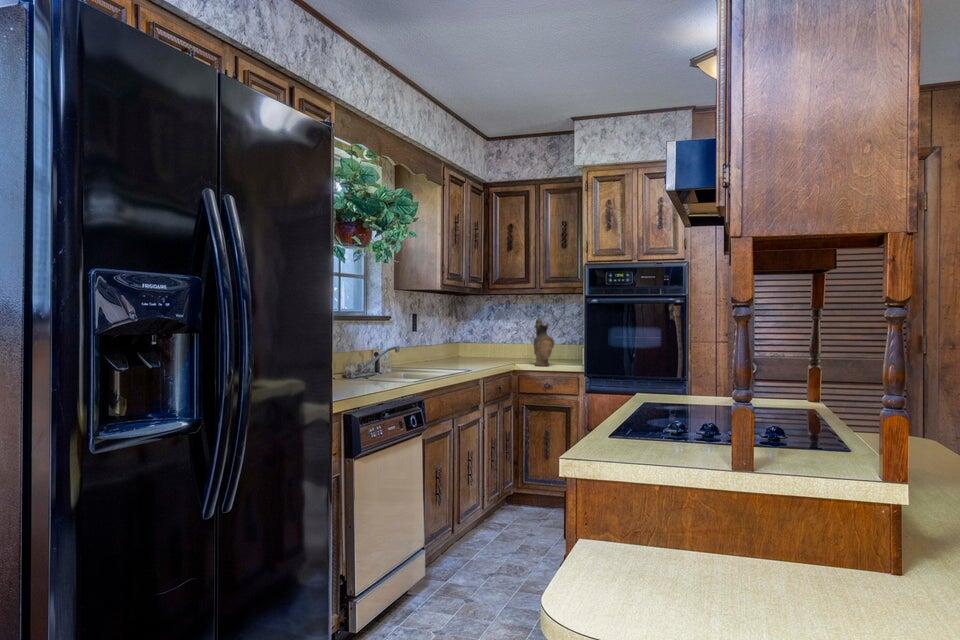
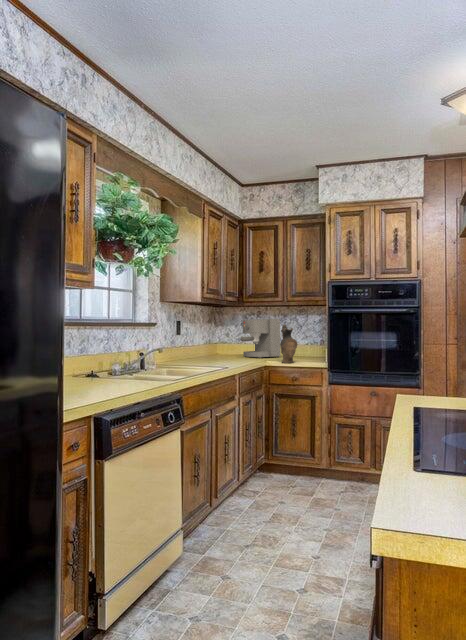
coffee maker: none [483,311,533,360] -> present [241,319,280,358]

